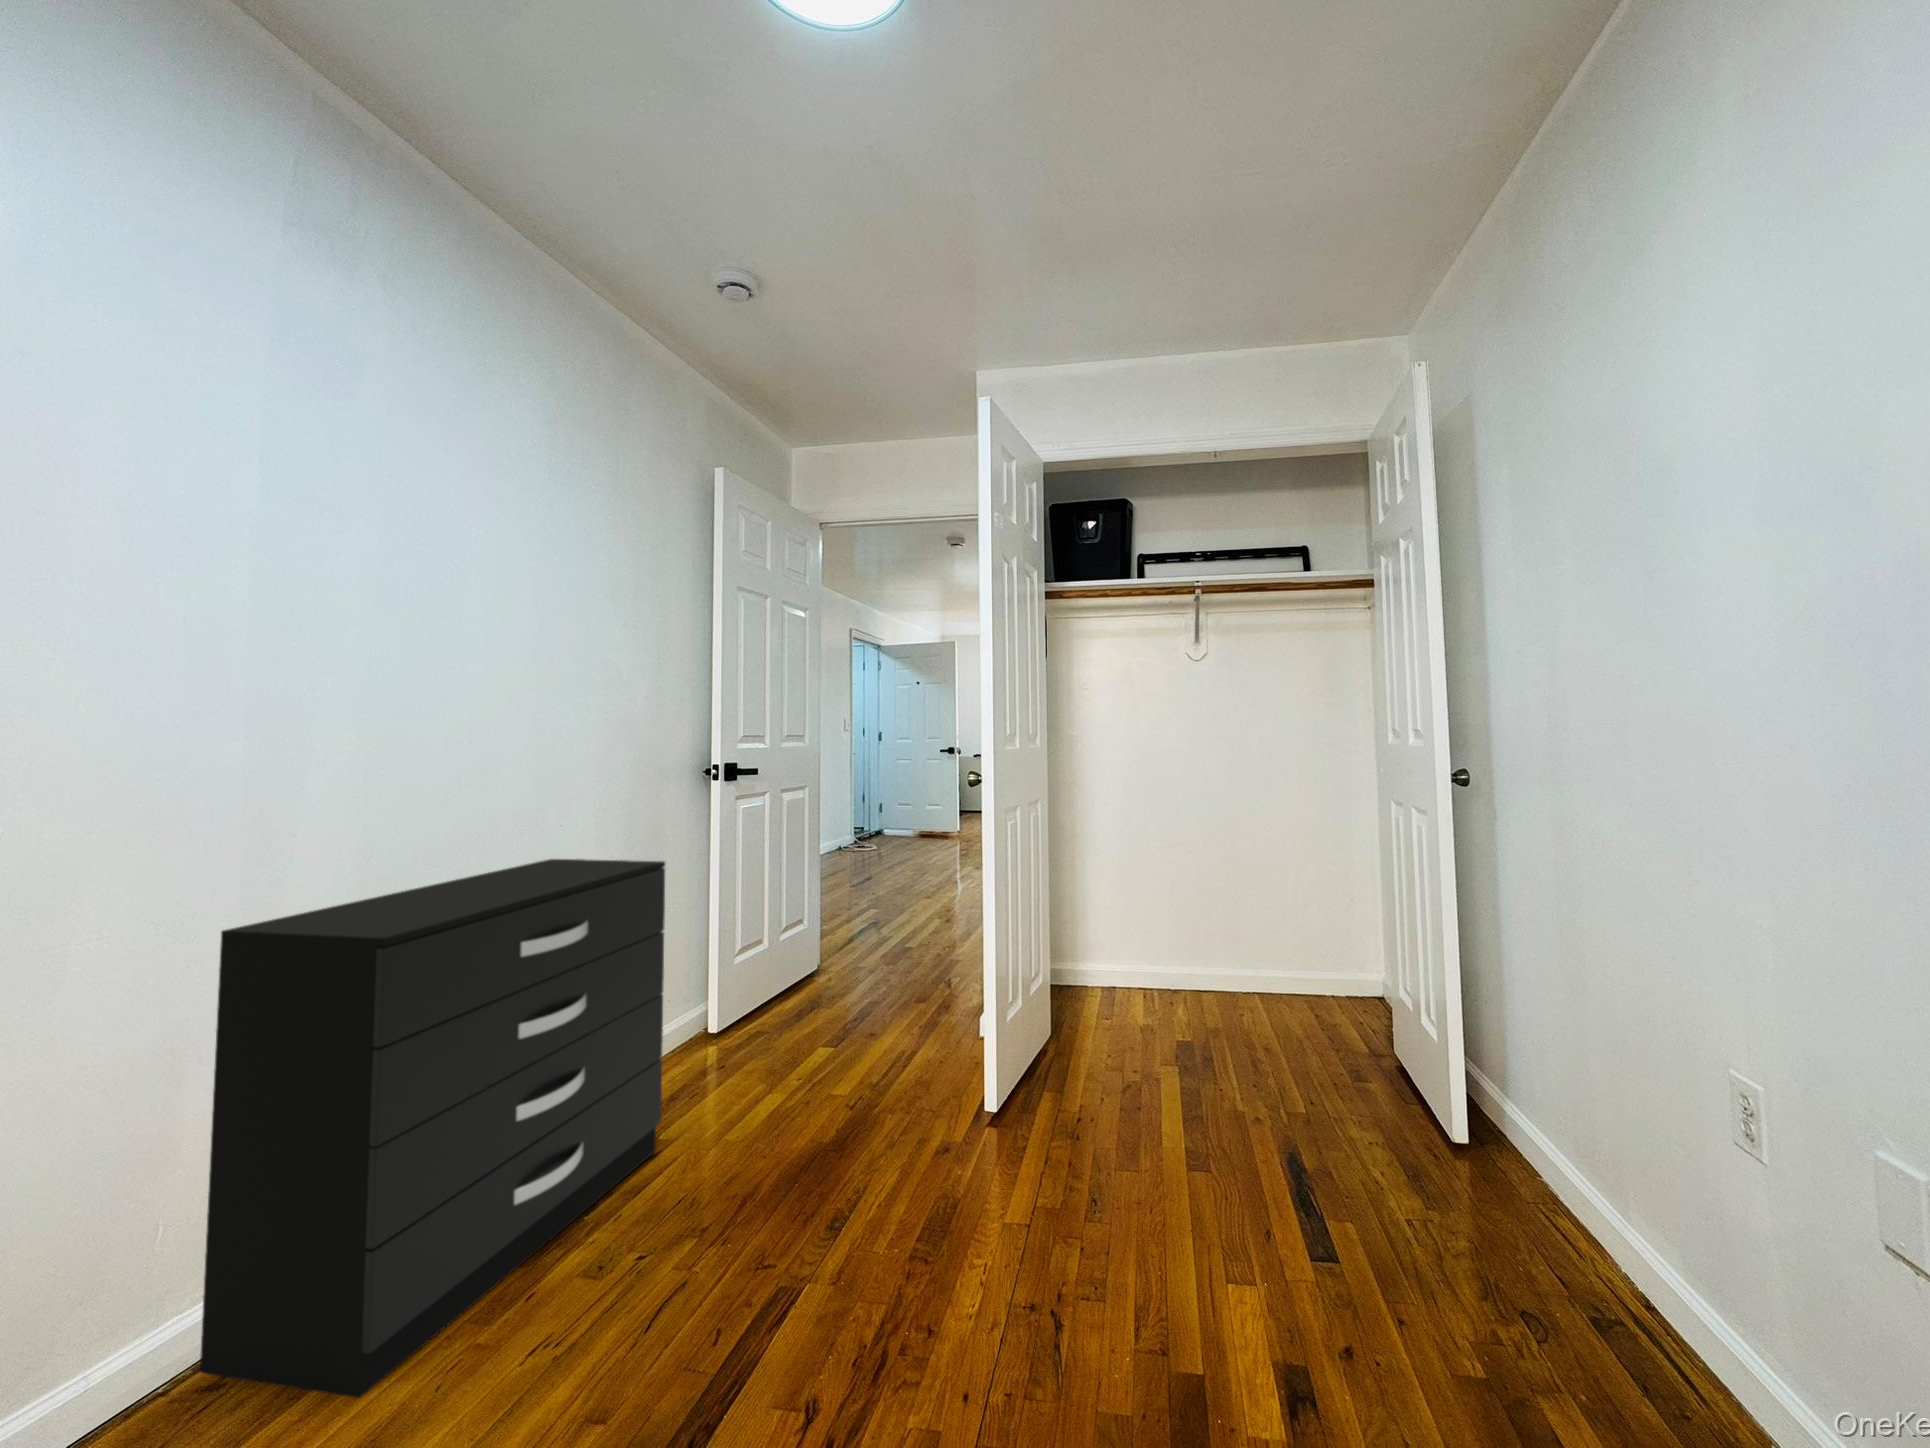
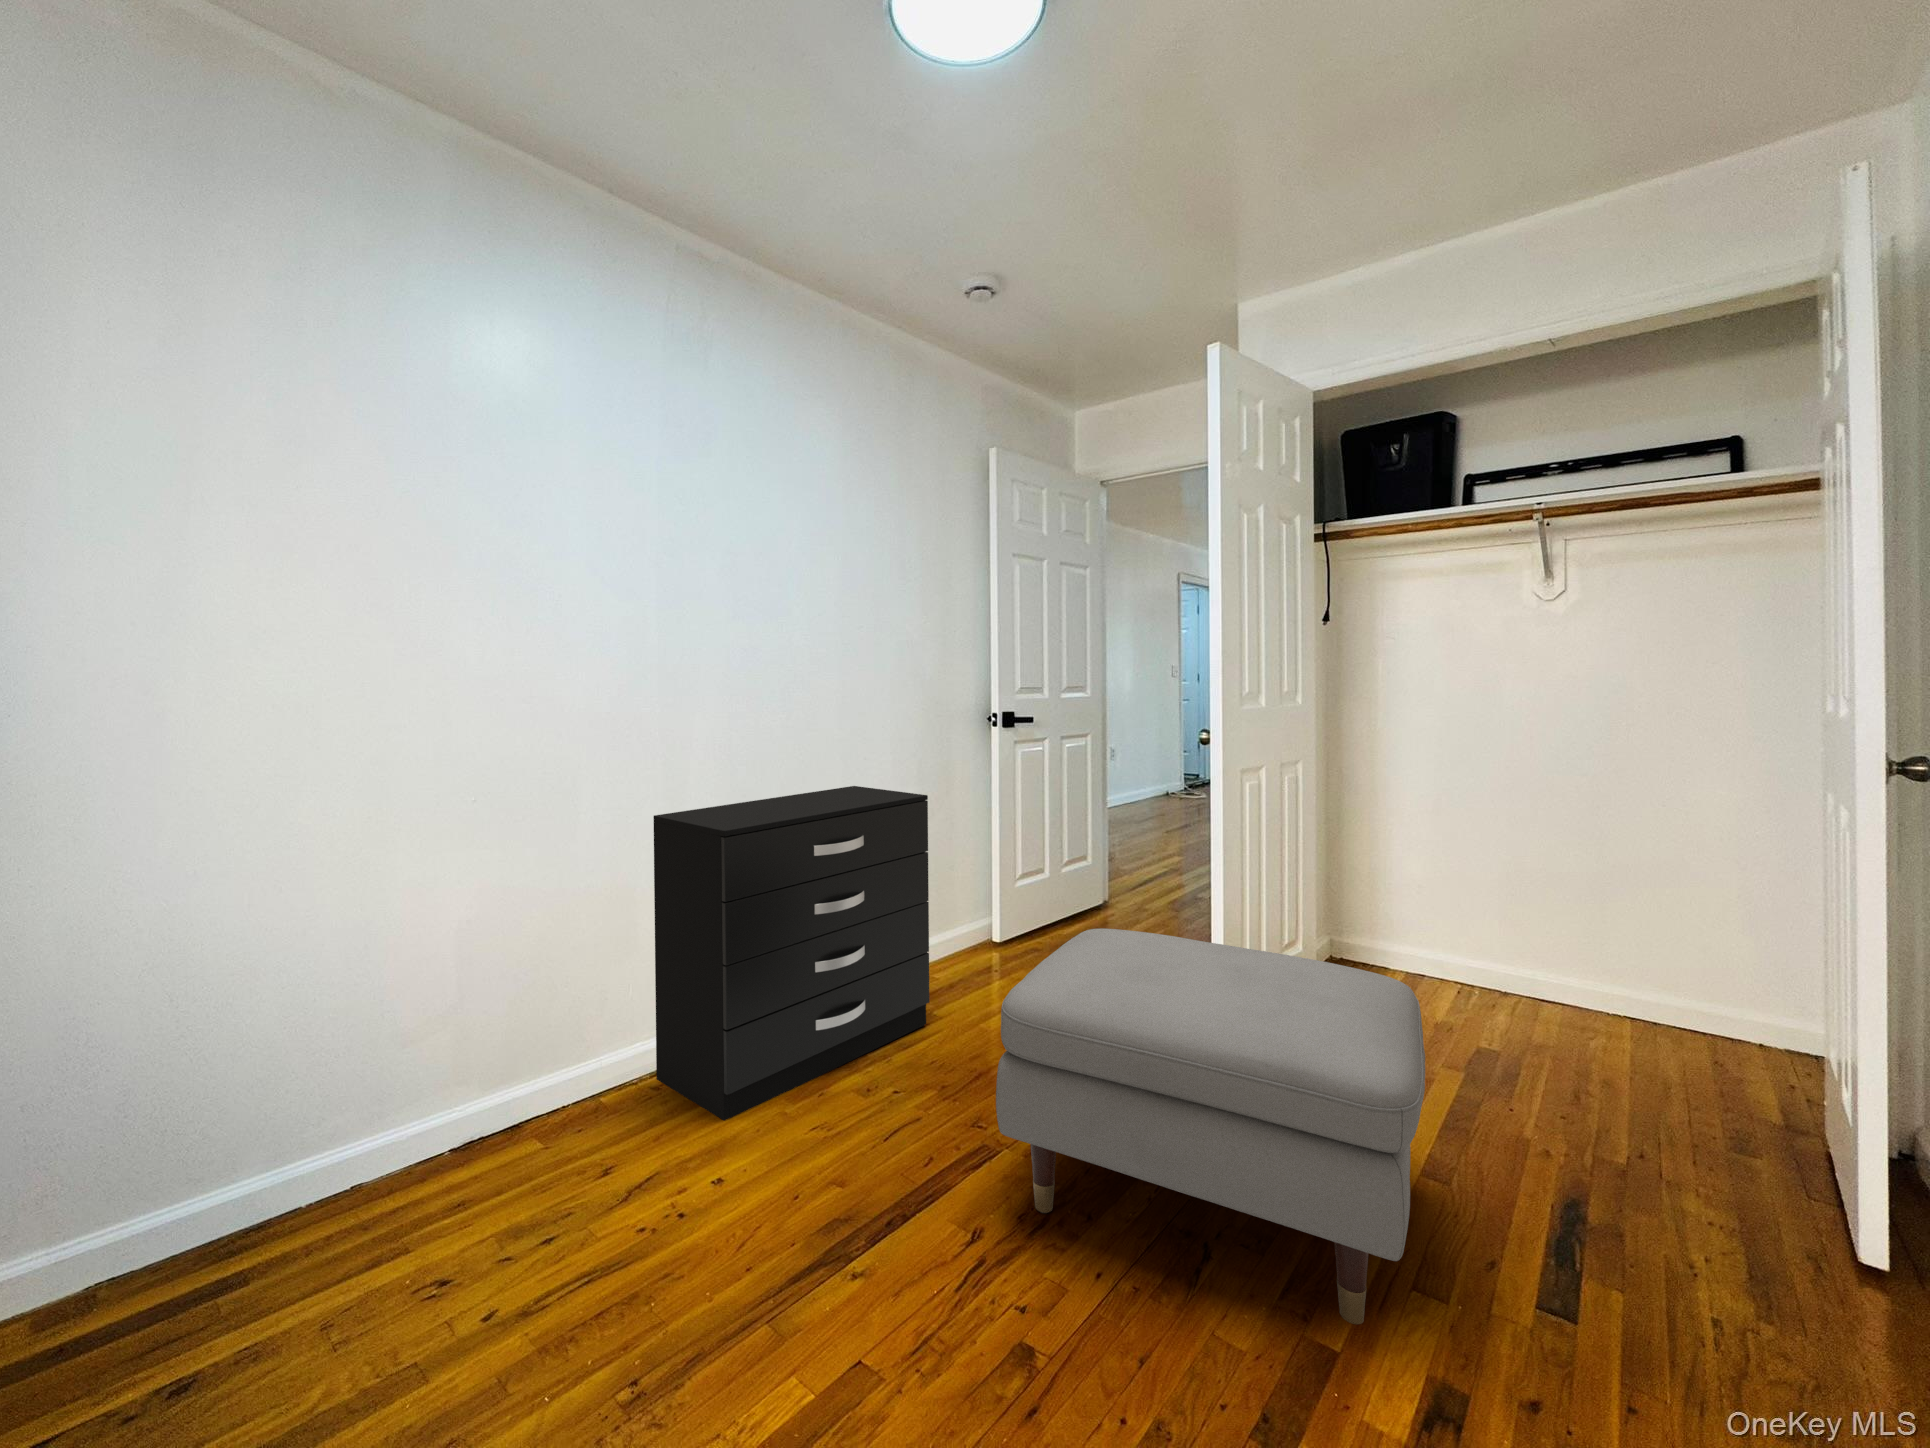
ottoman: none [825,984,1254,1349] -> present [996,929,1425,1324]

